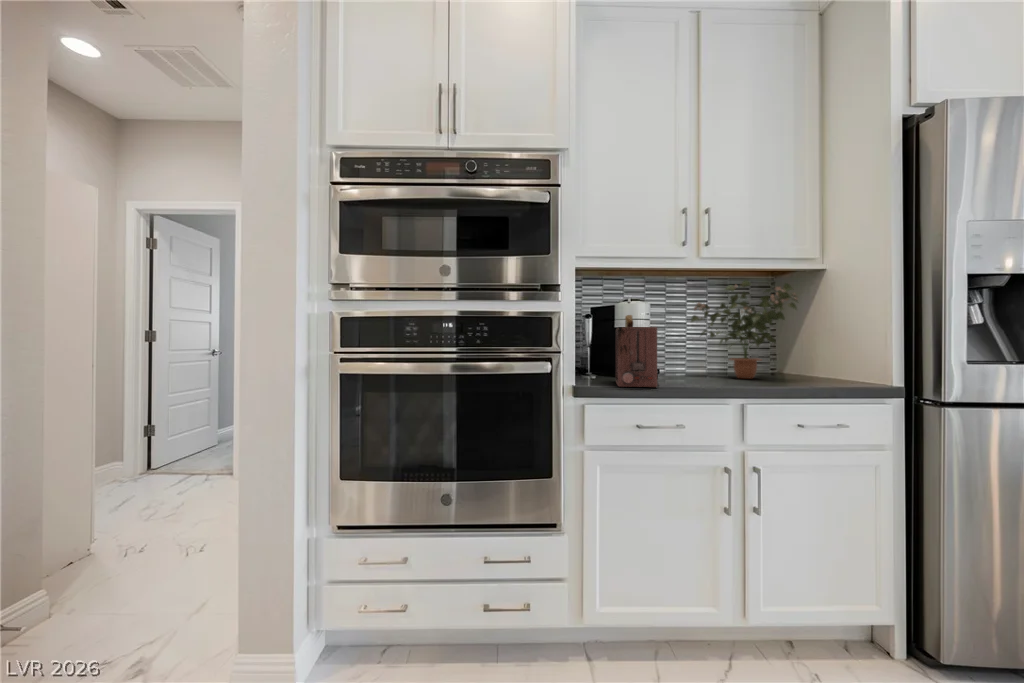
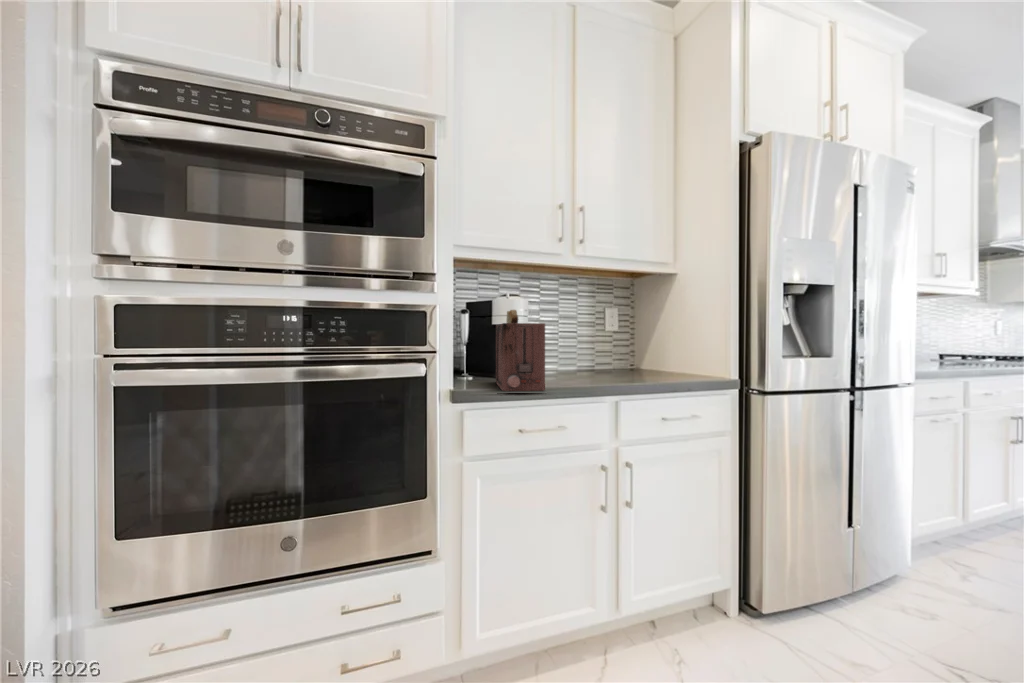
potted plant: present [691,280,798,378] -> none [564,279,668,375]

